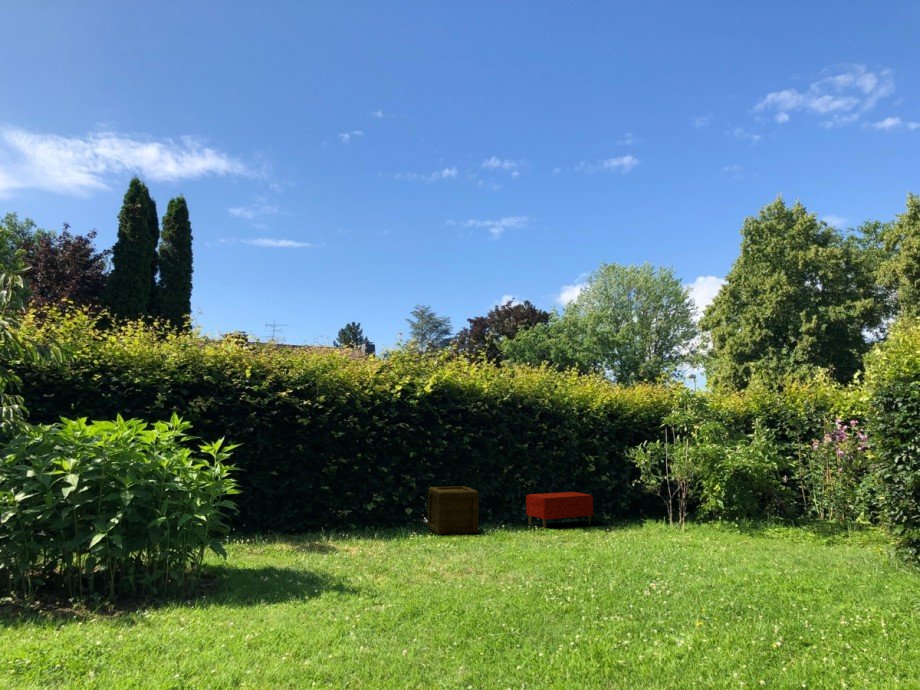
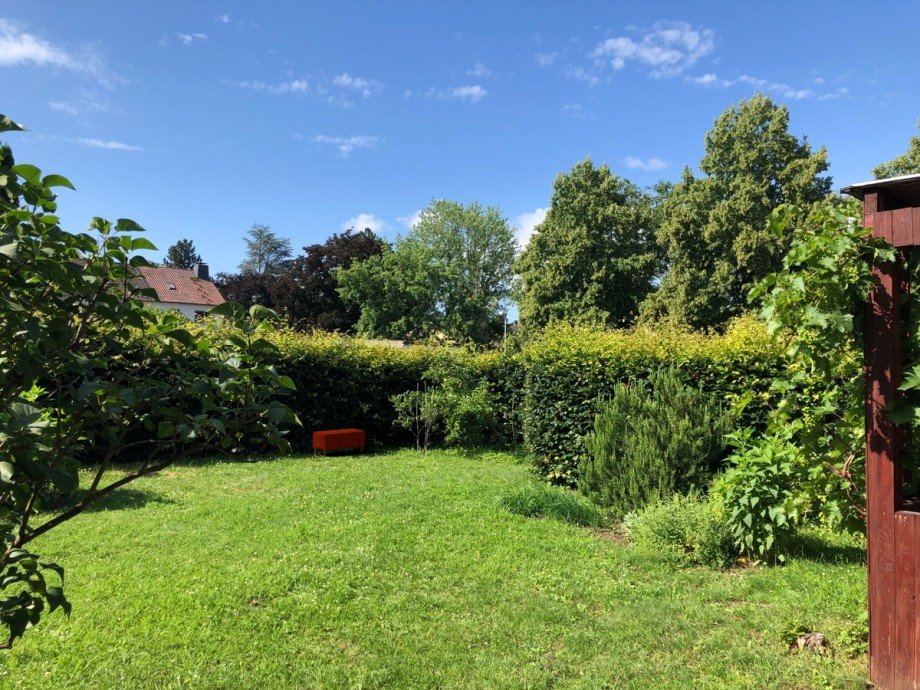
wooden crate: present [427,487,479,534] -> none [231,427,271,465]

